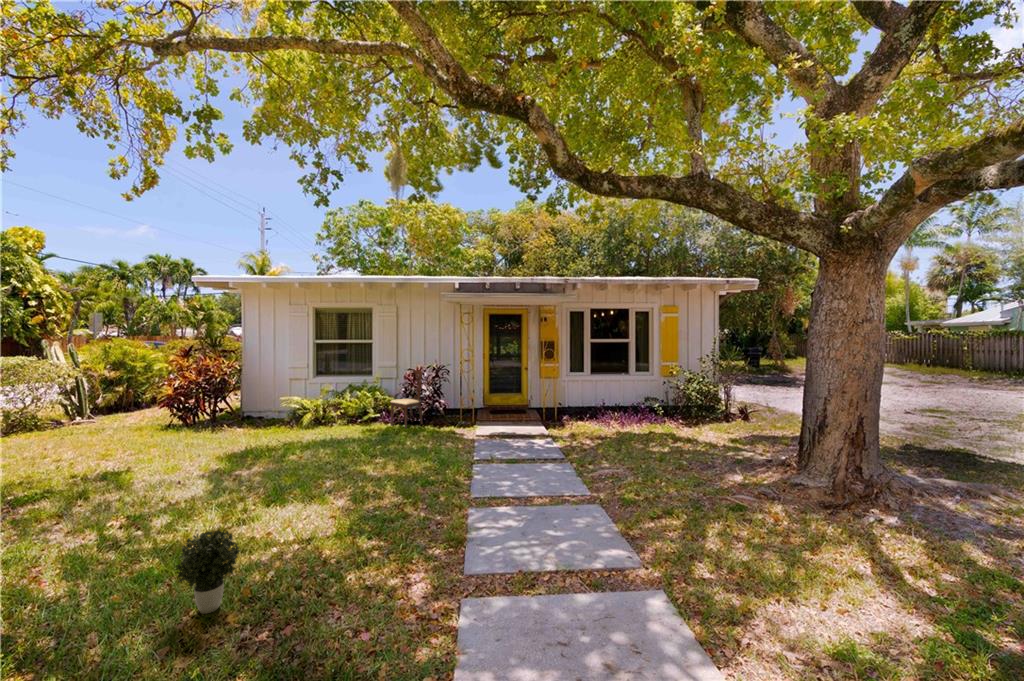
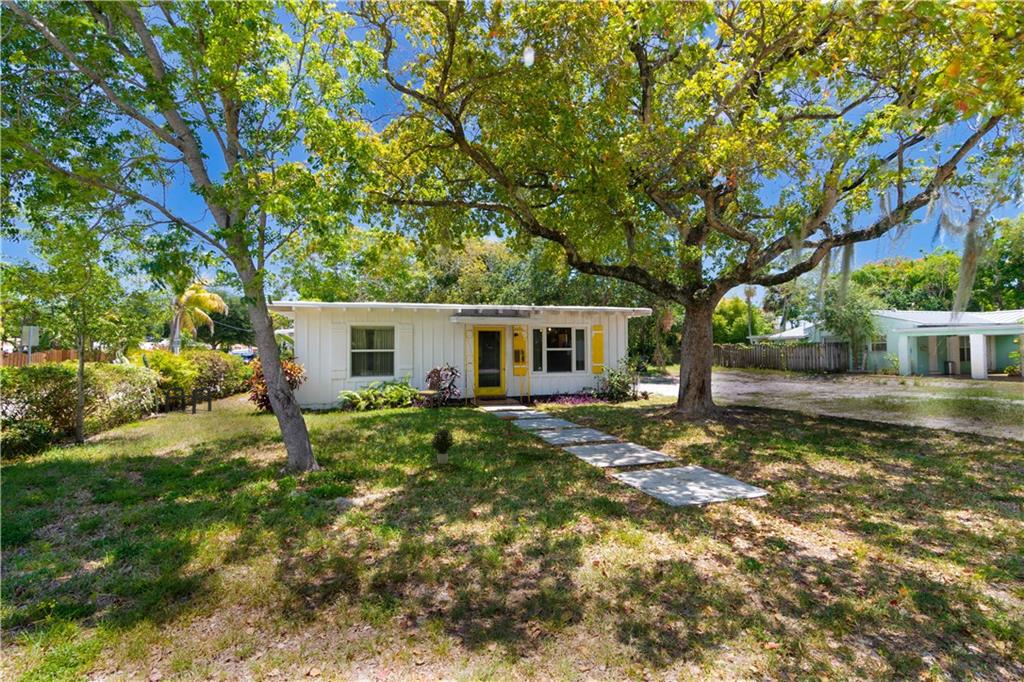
bench: none [98,383,153,419] -> present [165,387,212,414]
side table: none [372,490,416,574] -> present [500,415,519,436]

